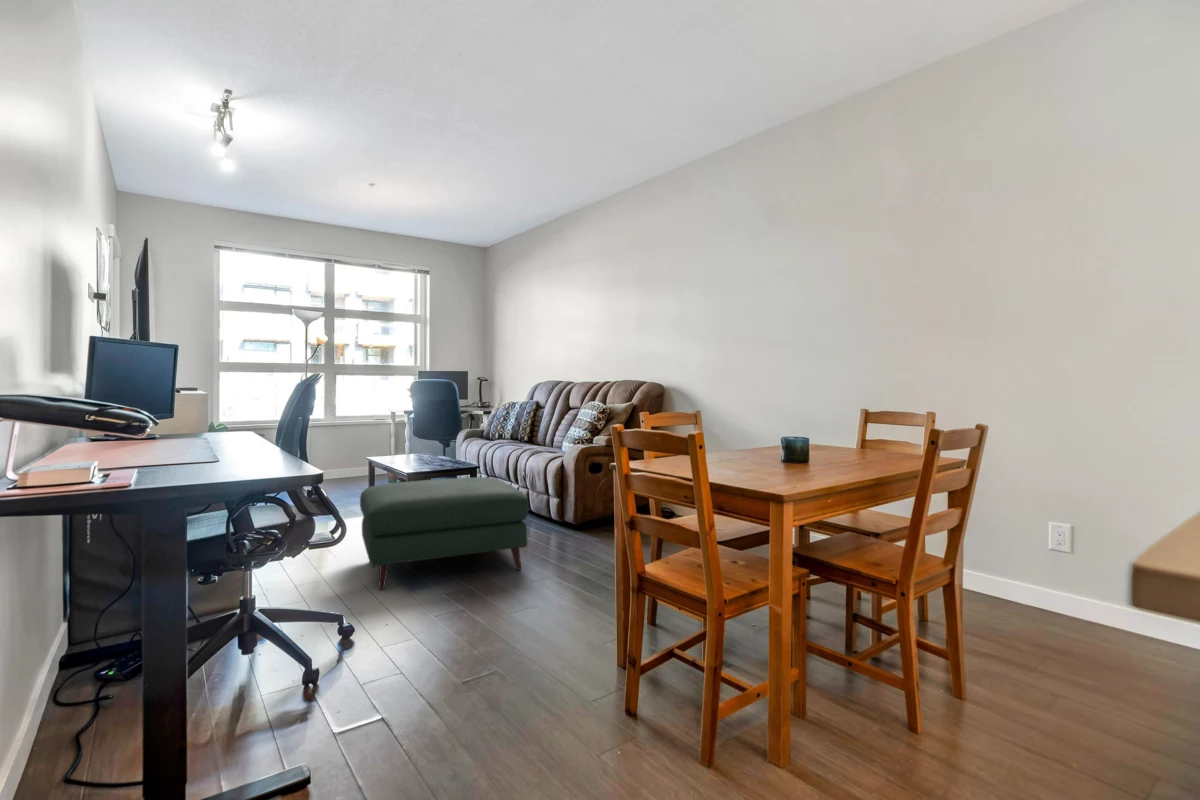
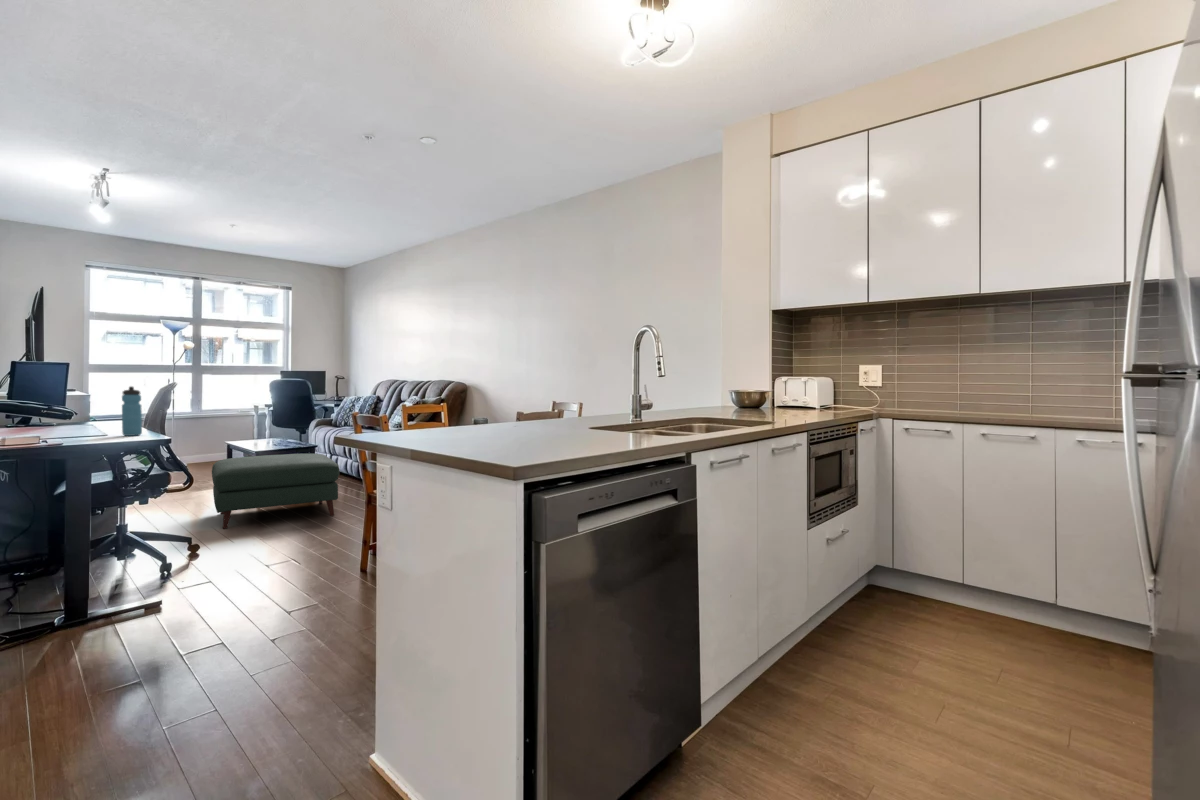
water bottle: none [243,372,275,461] -> present [122,387,142,436]

